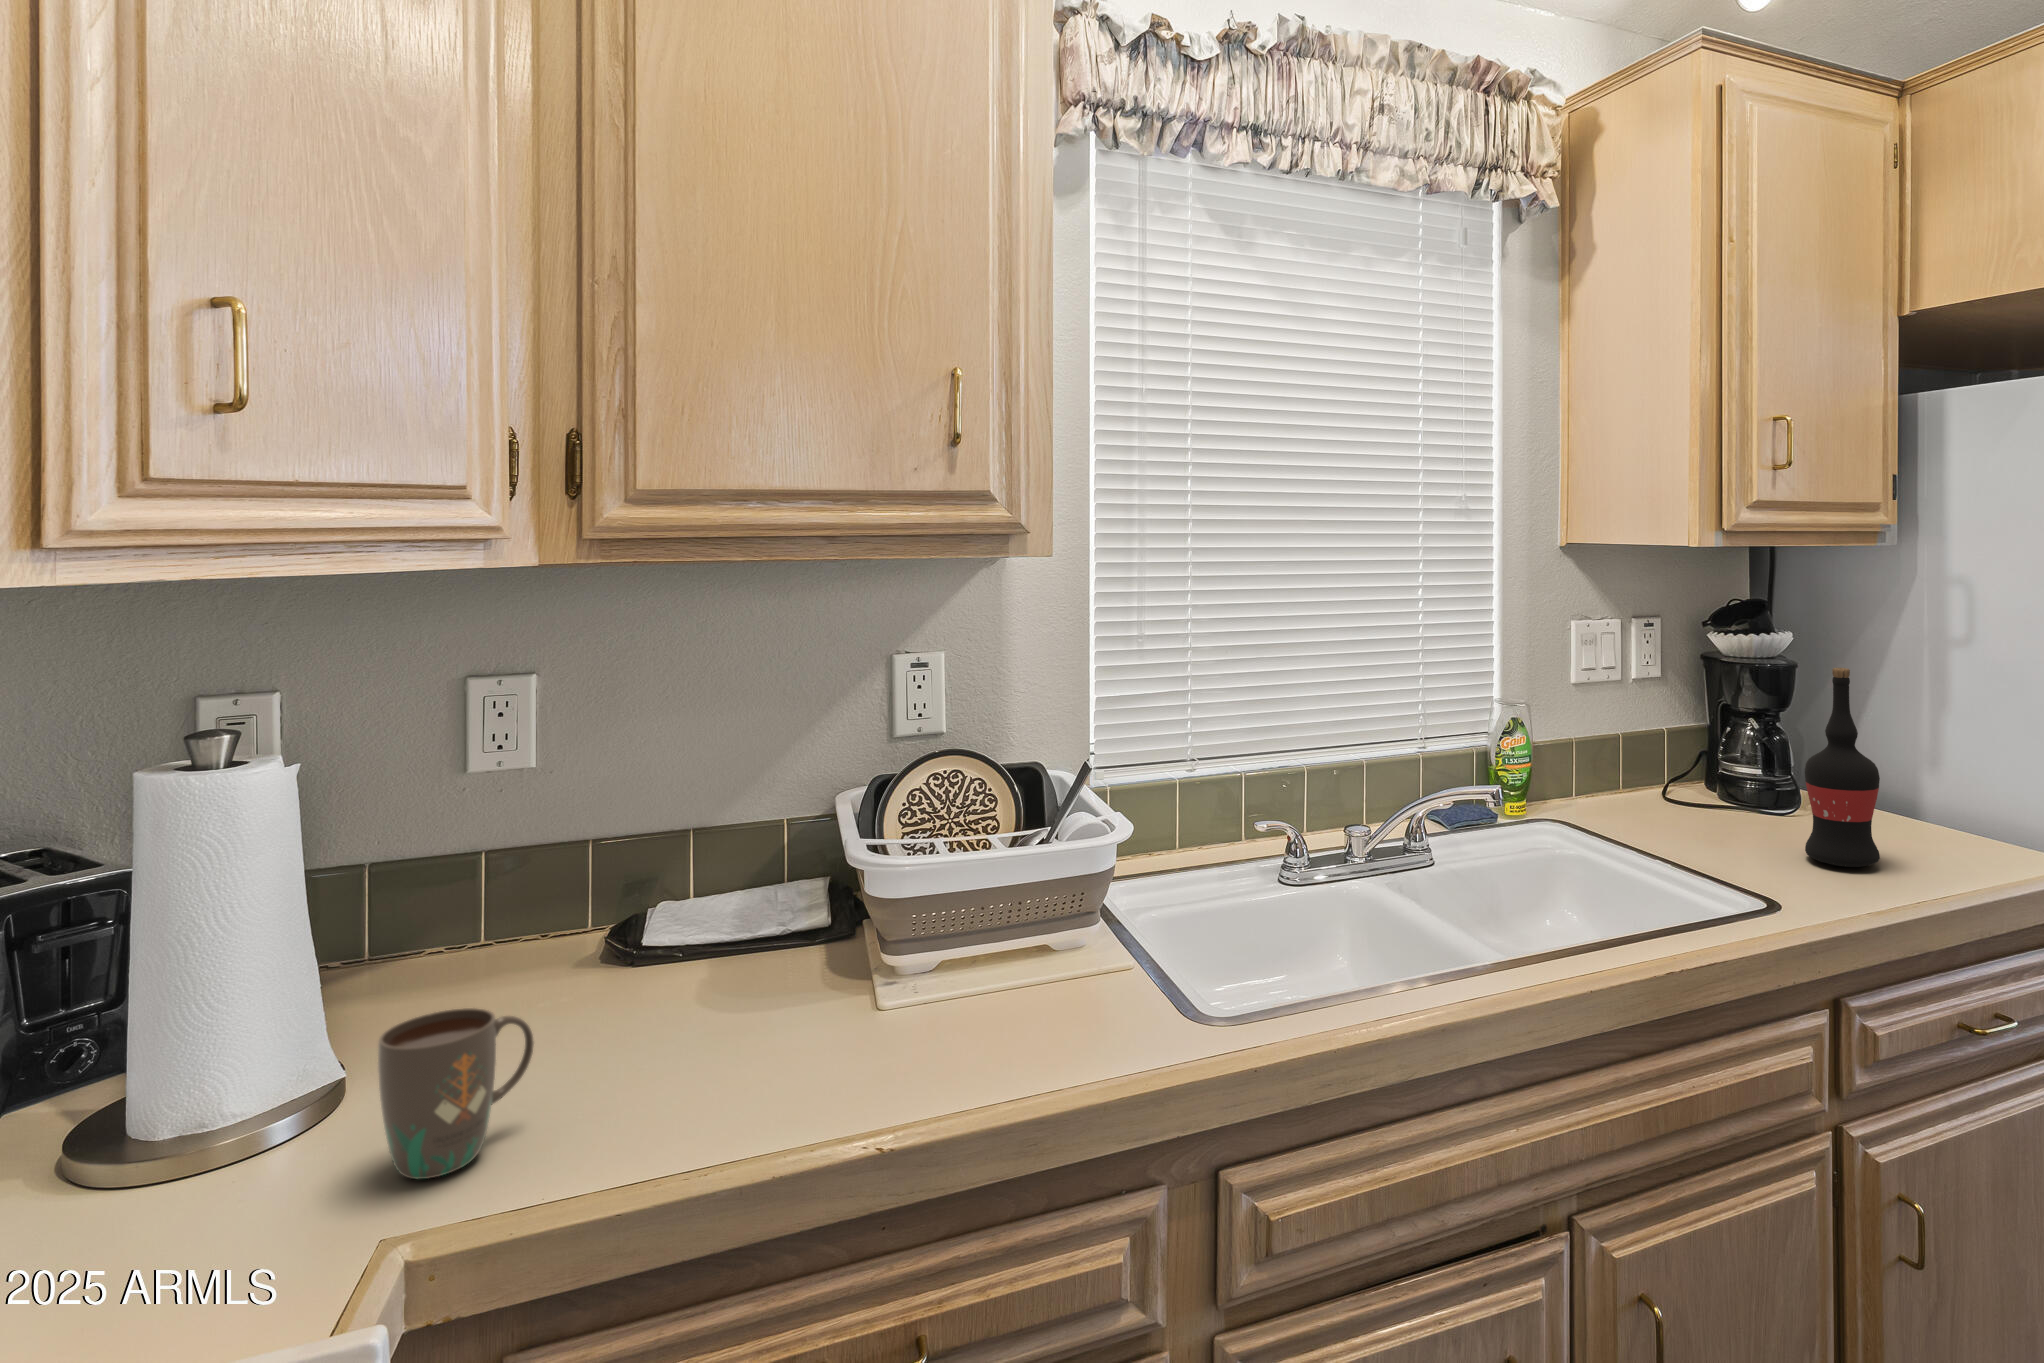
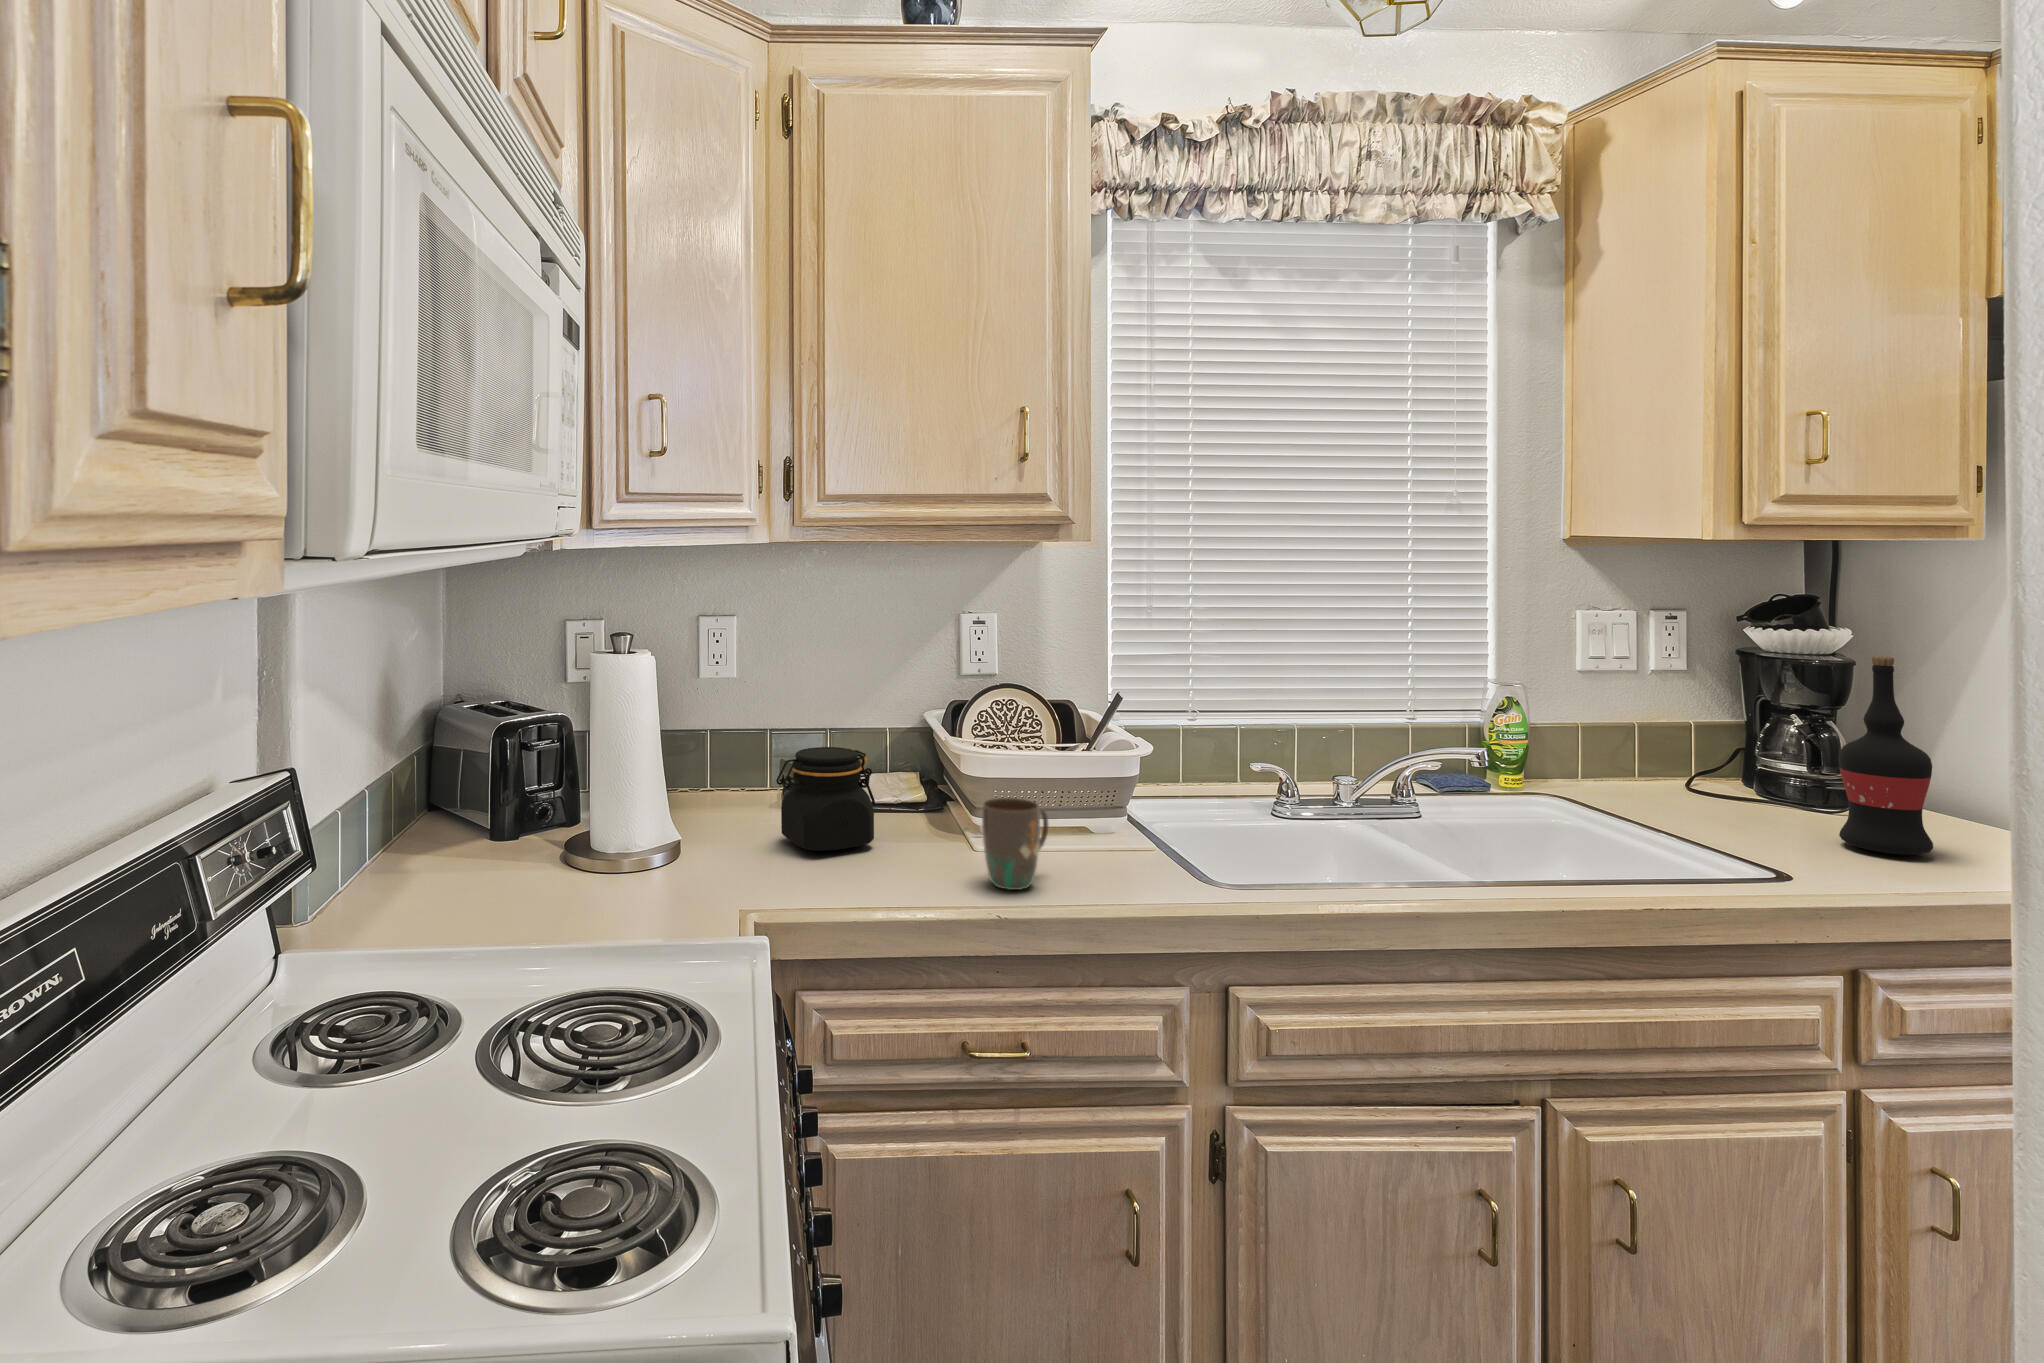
jar: none [582,868,750,1038] -> present [776,747,875,851]
mug: present [378,1008,534,1179] -> present [982,798,1048,890]

